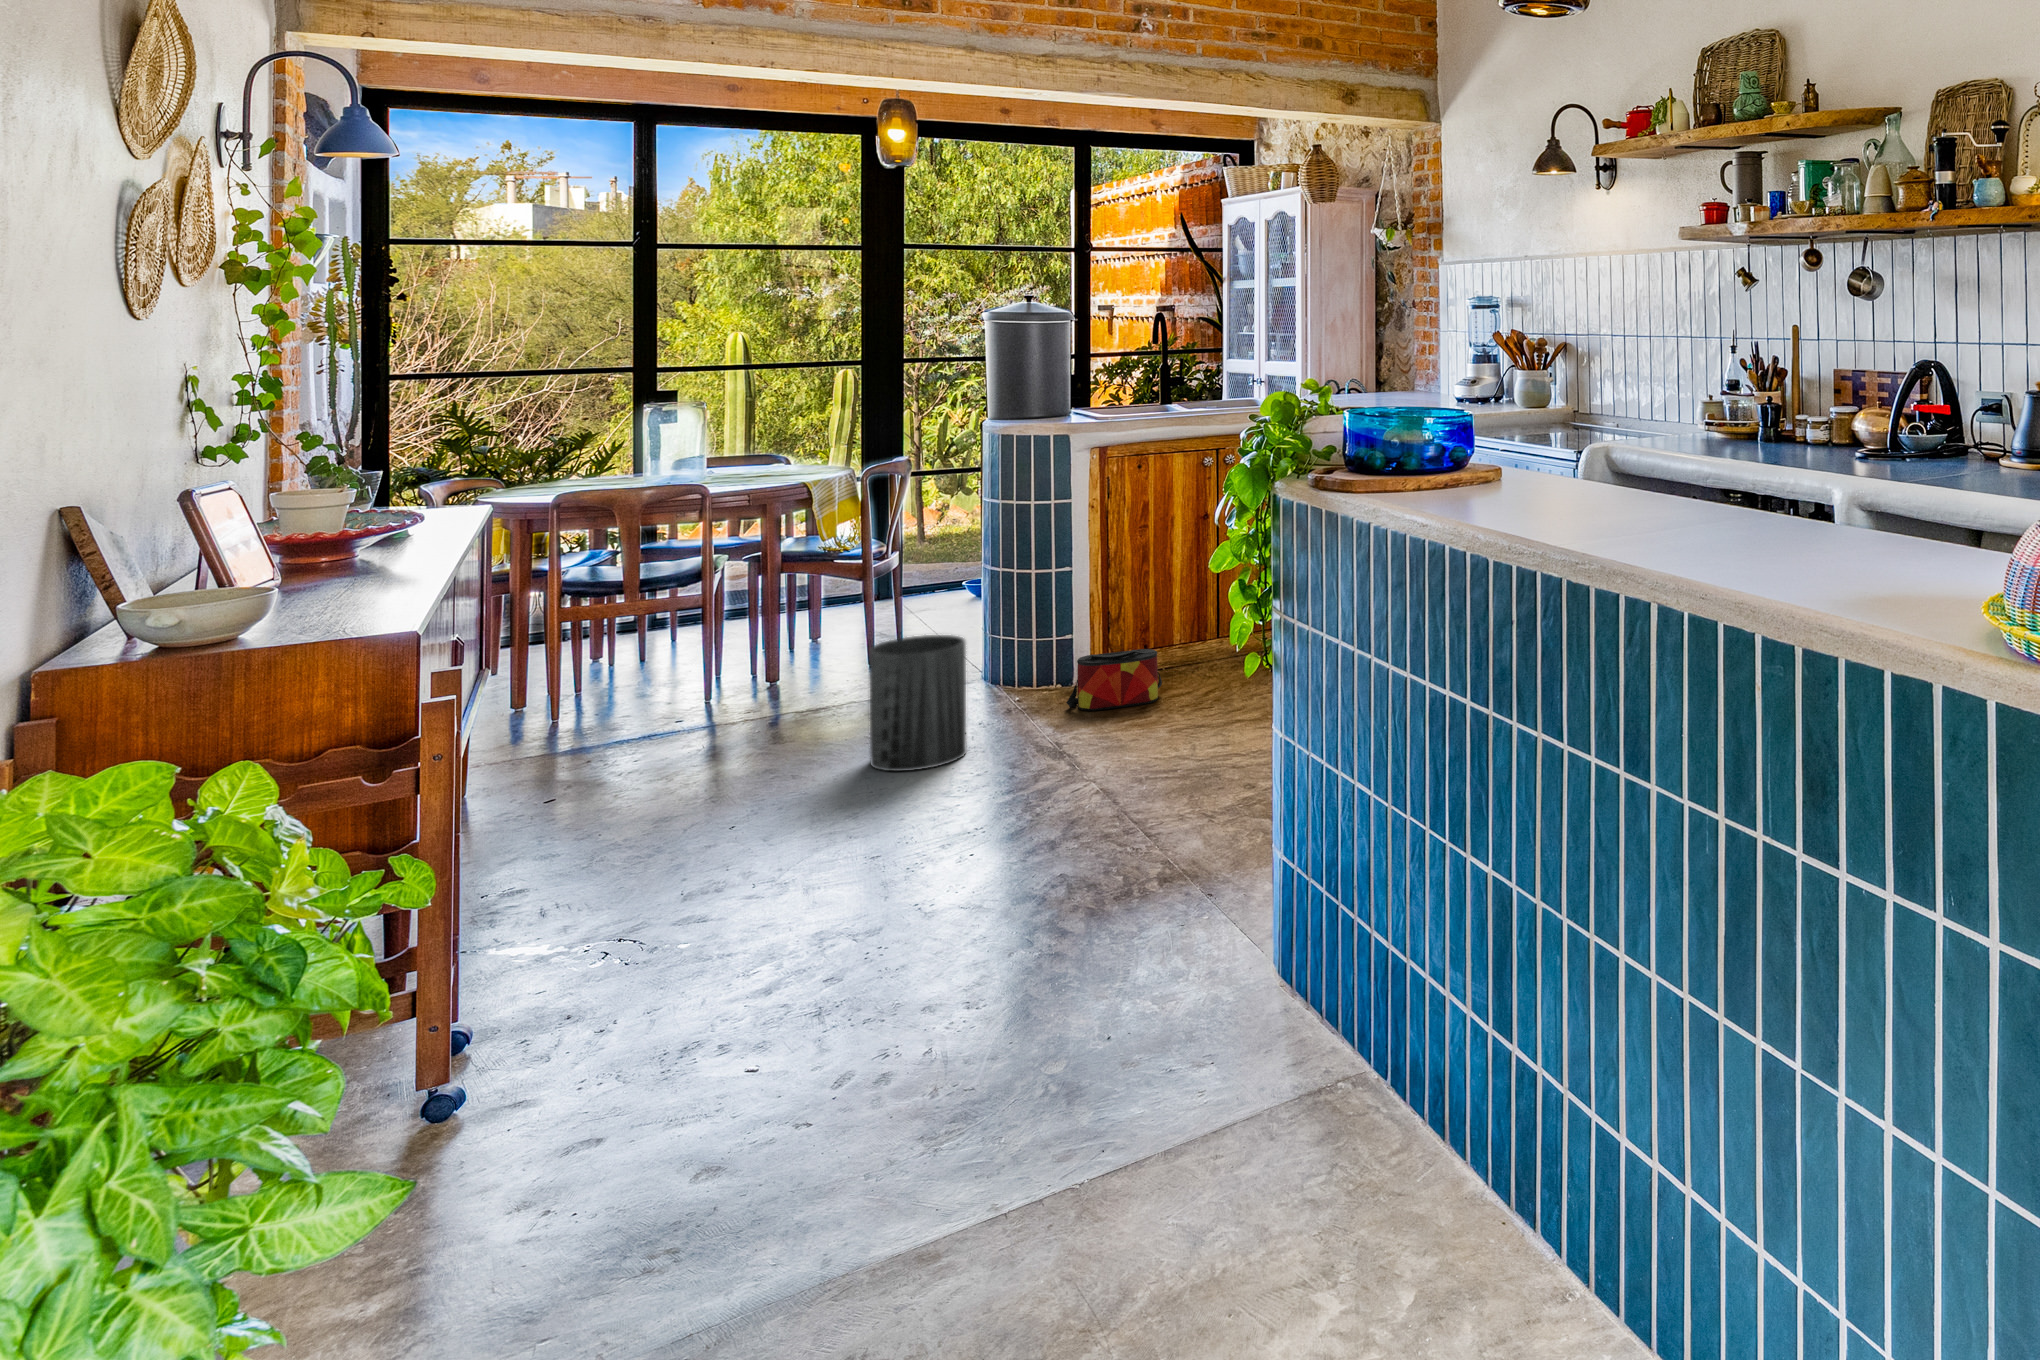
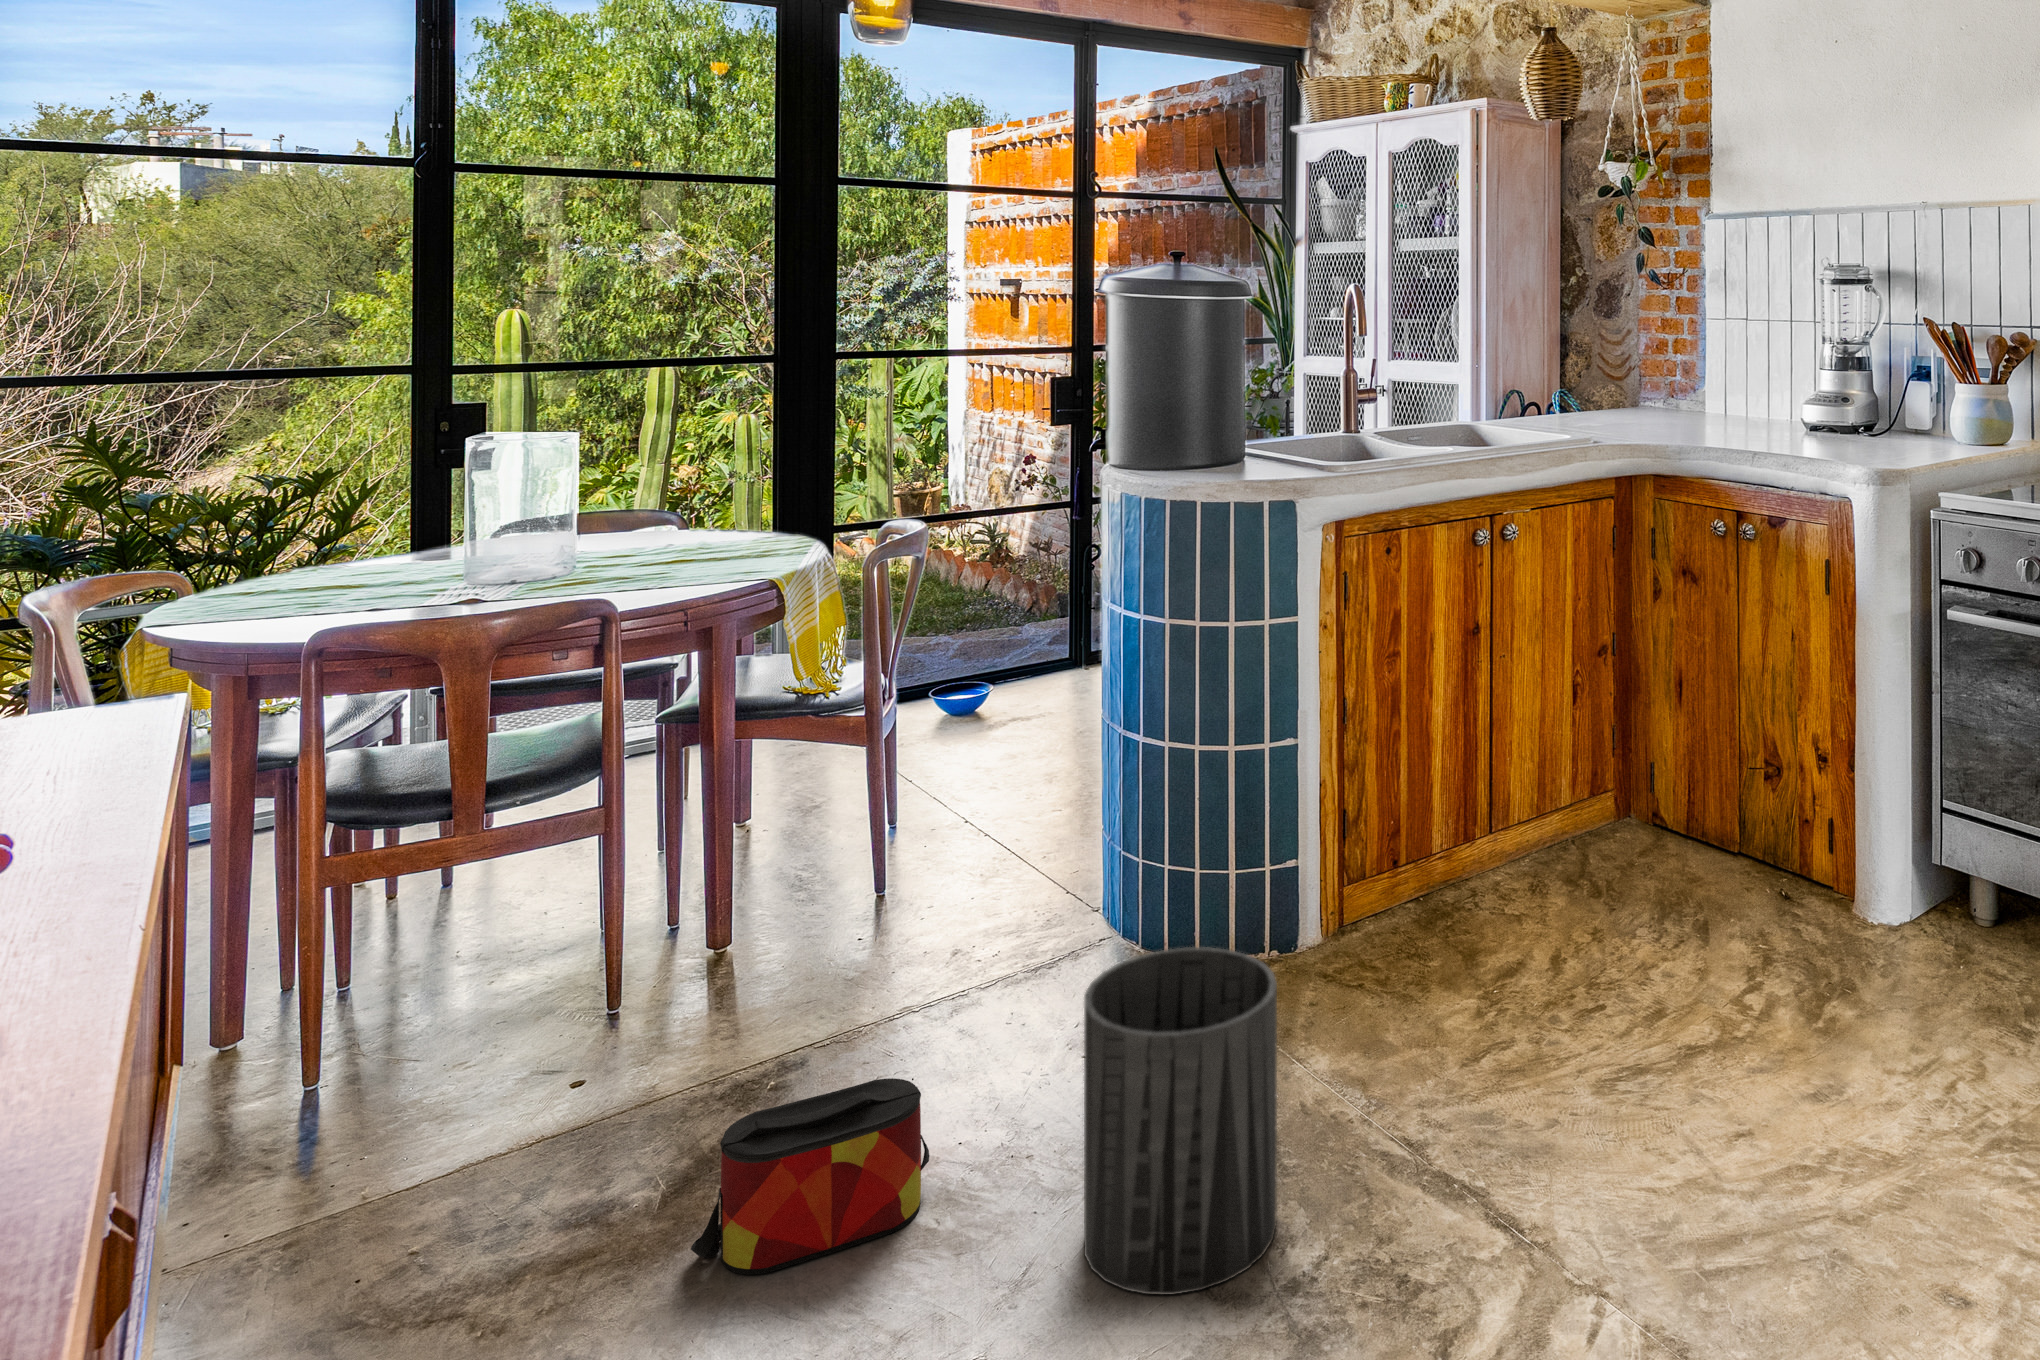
bag: present [1066,649,1162,711] -> present [691,1078,929,1274]

